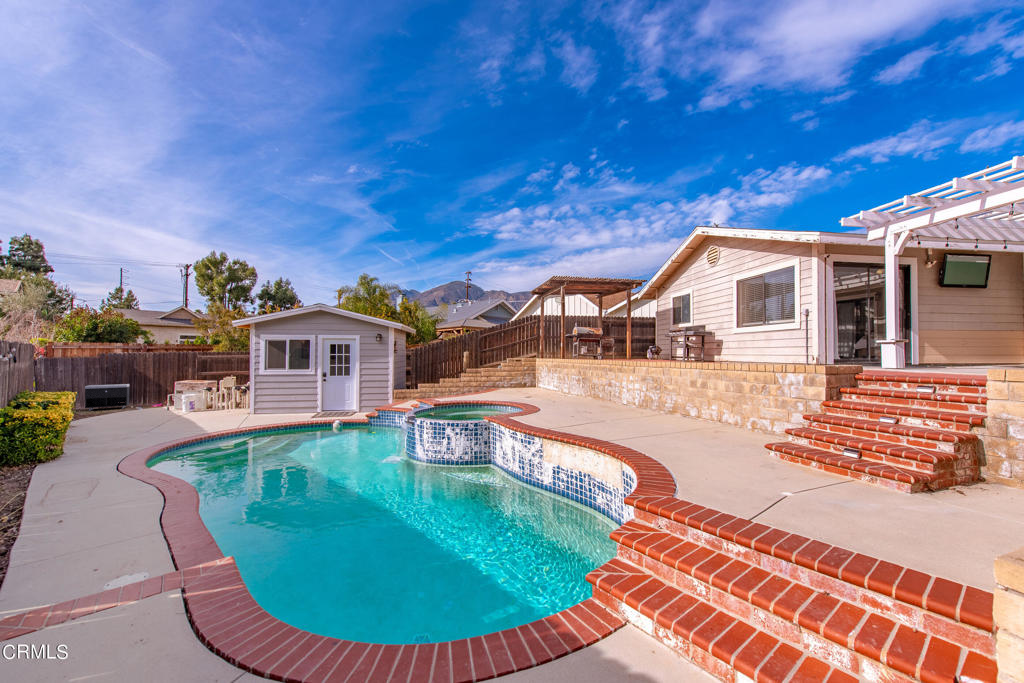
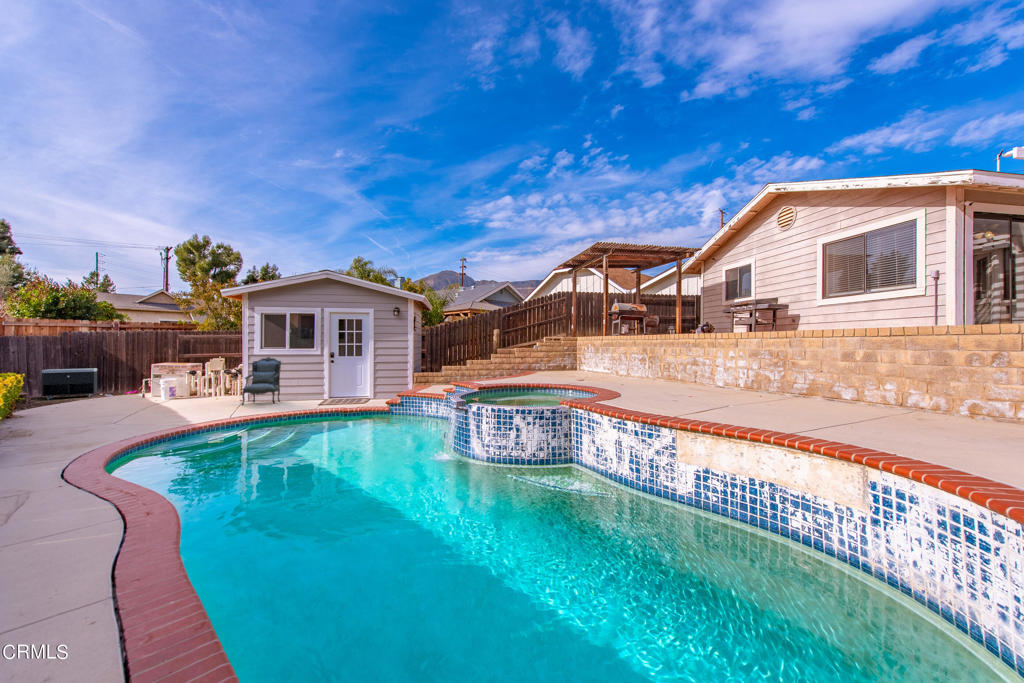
armchair: none [248,377,282,417] -> present [242,357,281,405]

